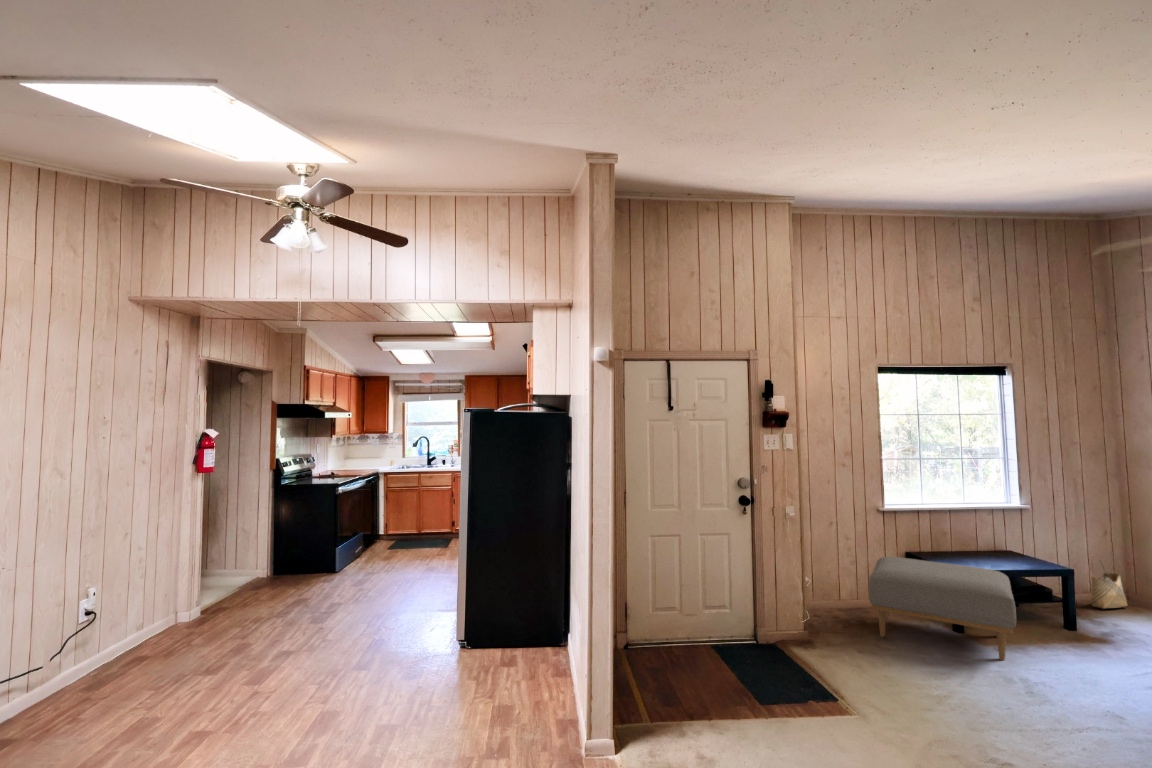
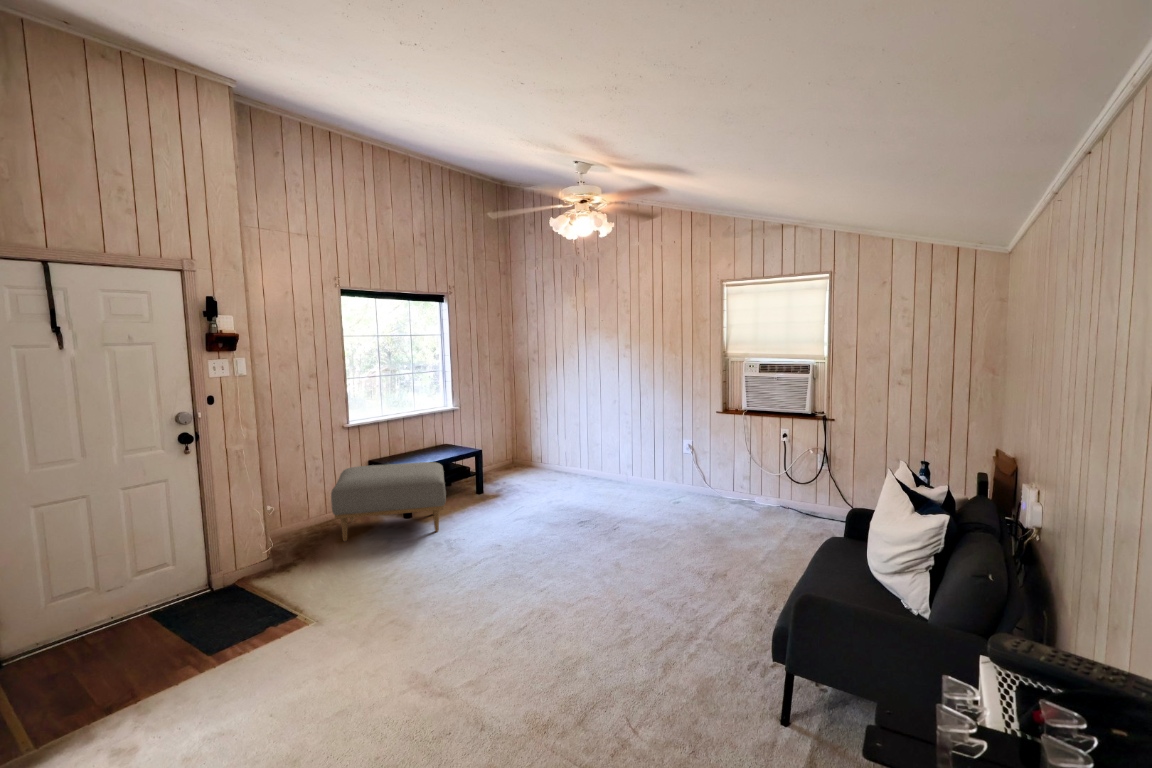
woven basket: present [1092,573,1127,608] -> none [495,438,514,474]

